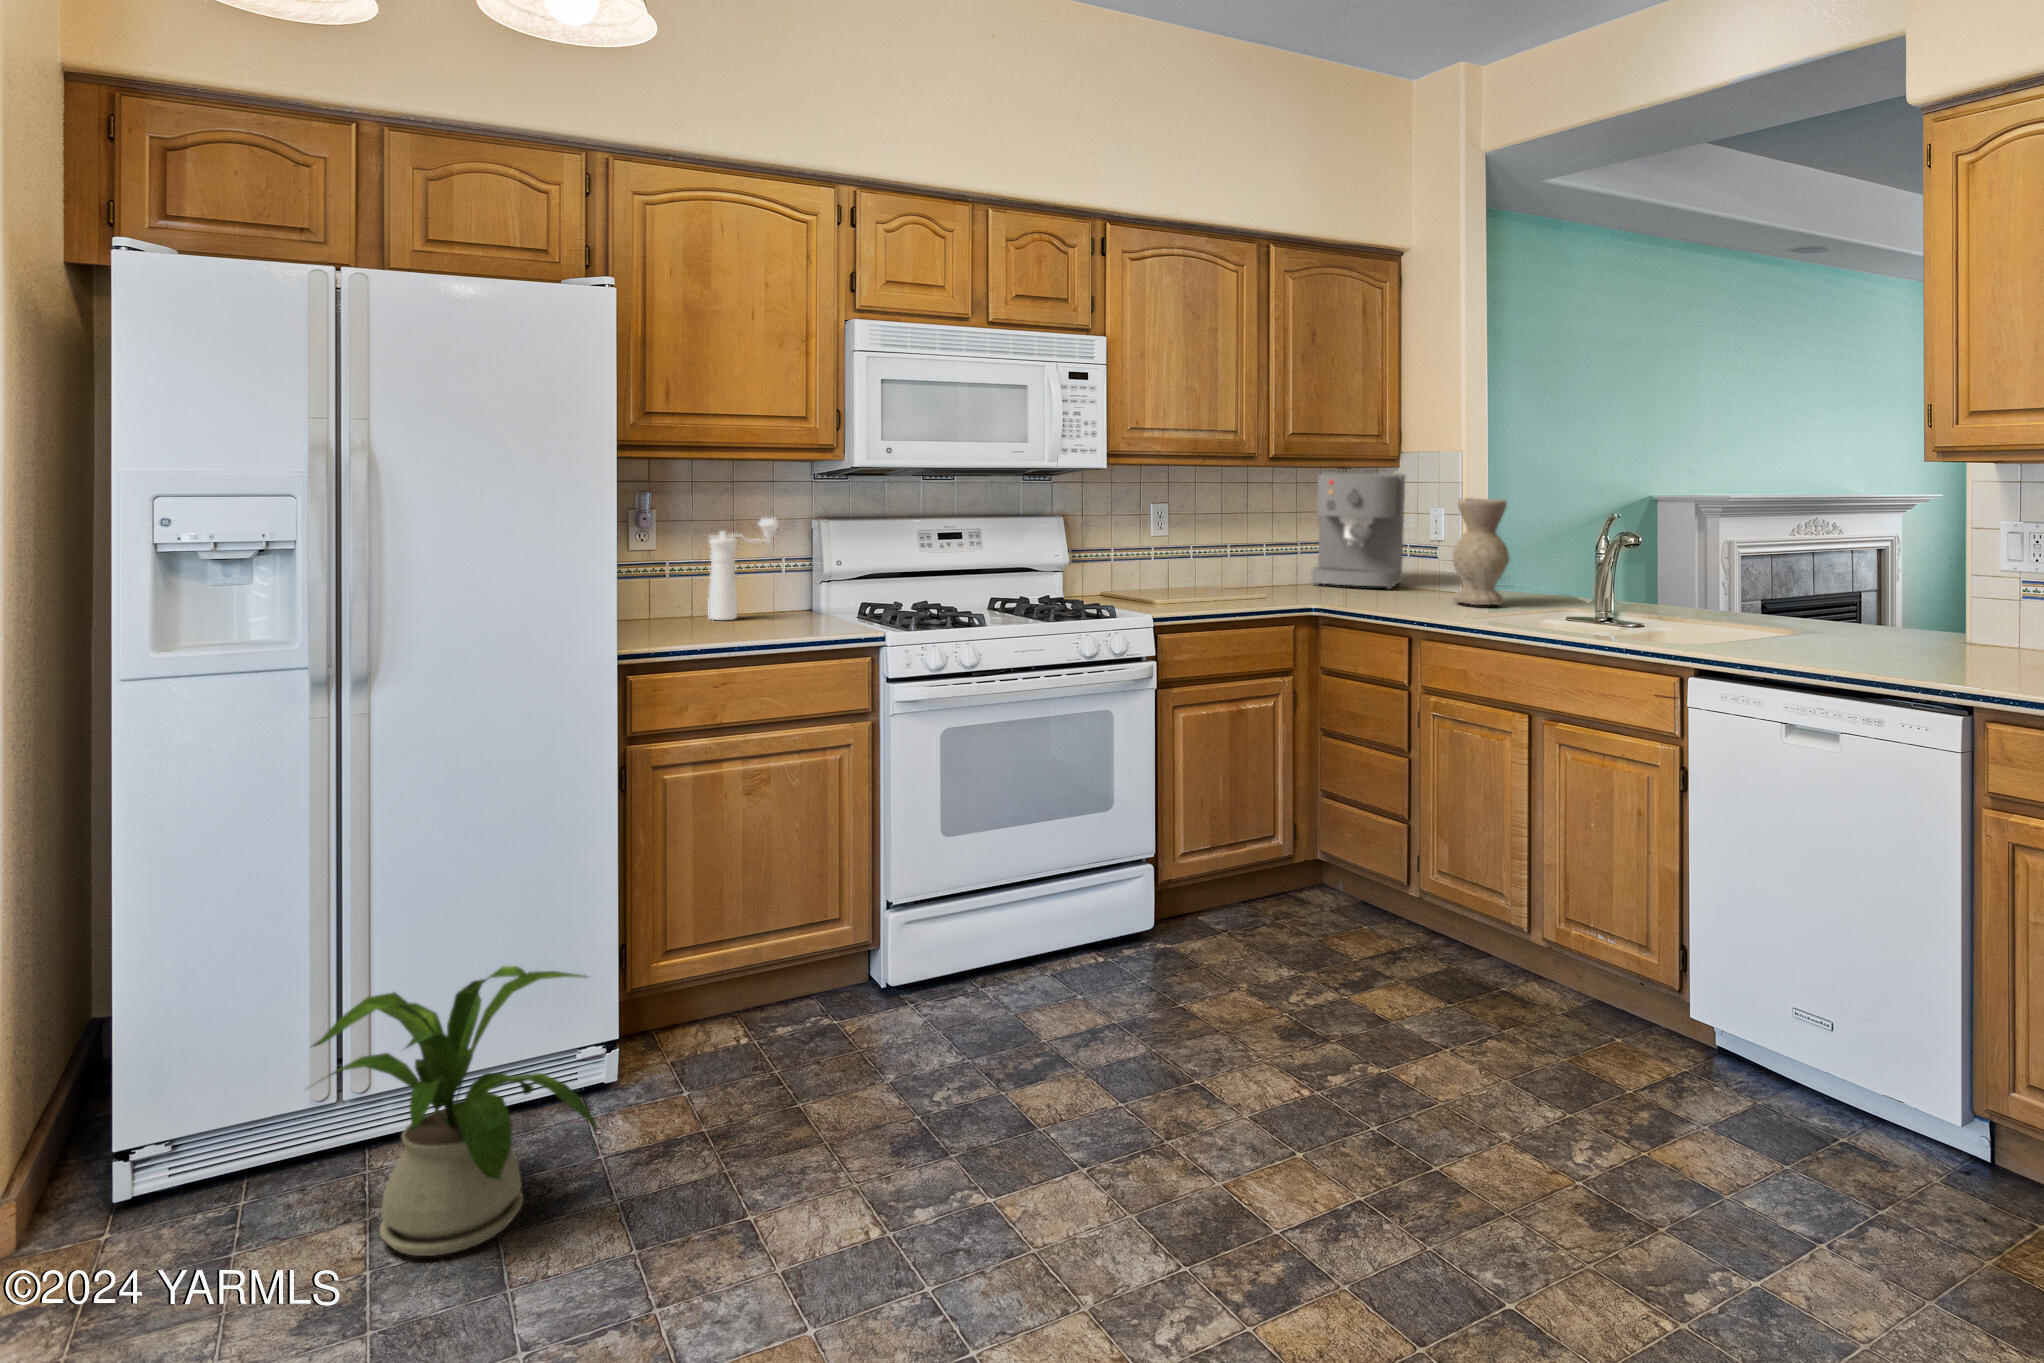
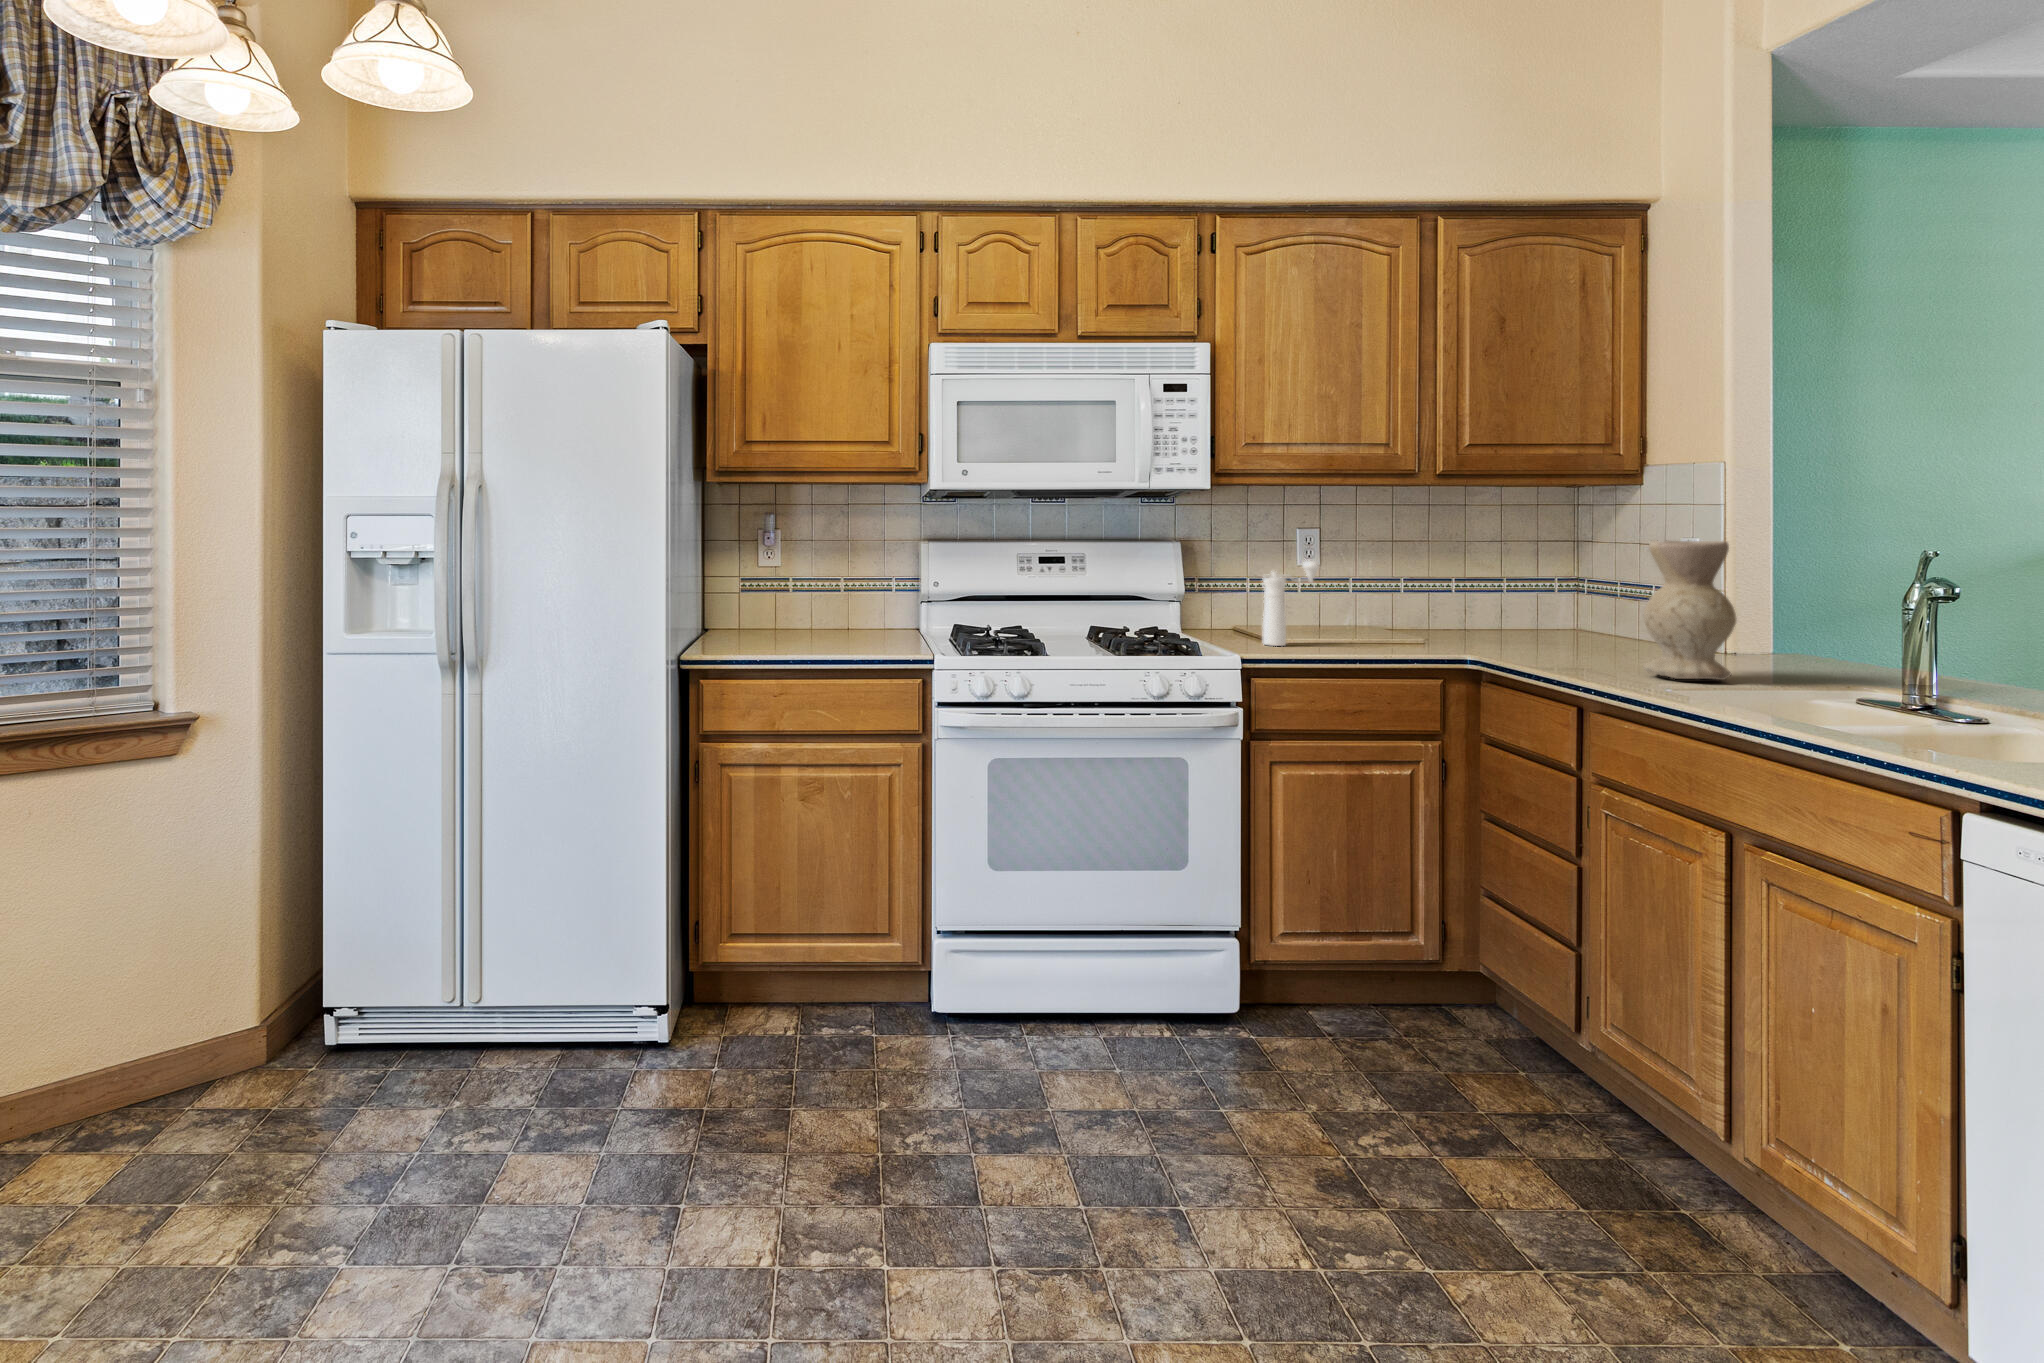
coffee maker: present [1311,472,1405,589] -> none [1464,515,1605,654]
pepper mill: present [708,518,779,620] -> present [1263,561,1320,646]
house plant: present [313,966,596,1256] -> none [397,925,602,1153]

